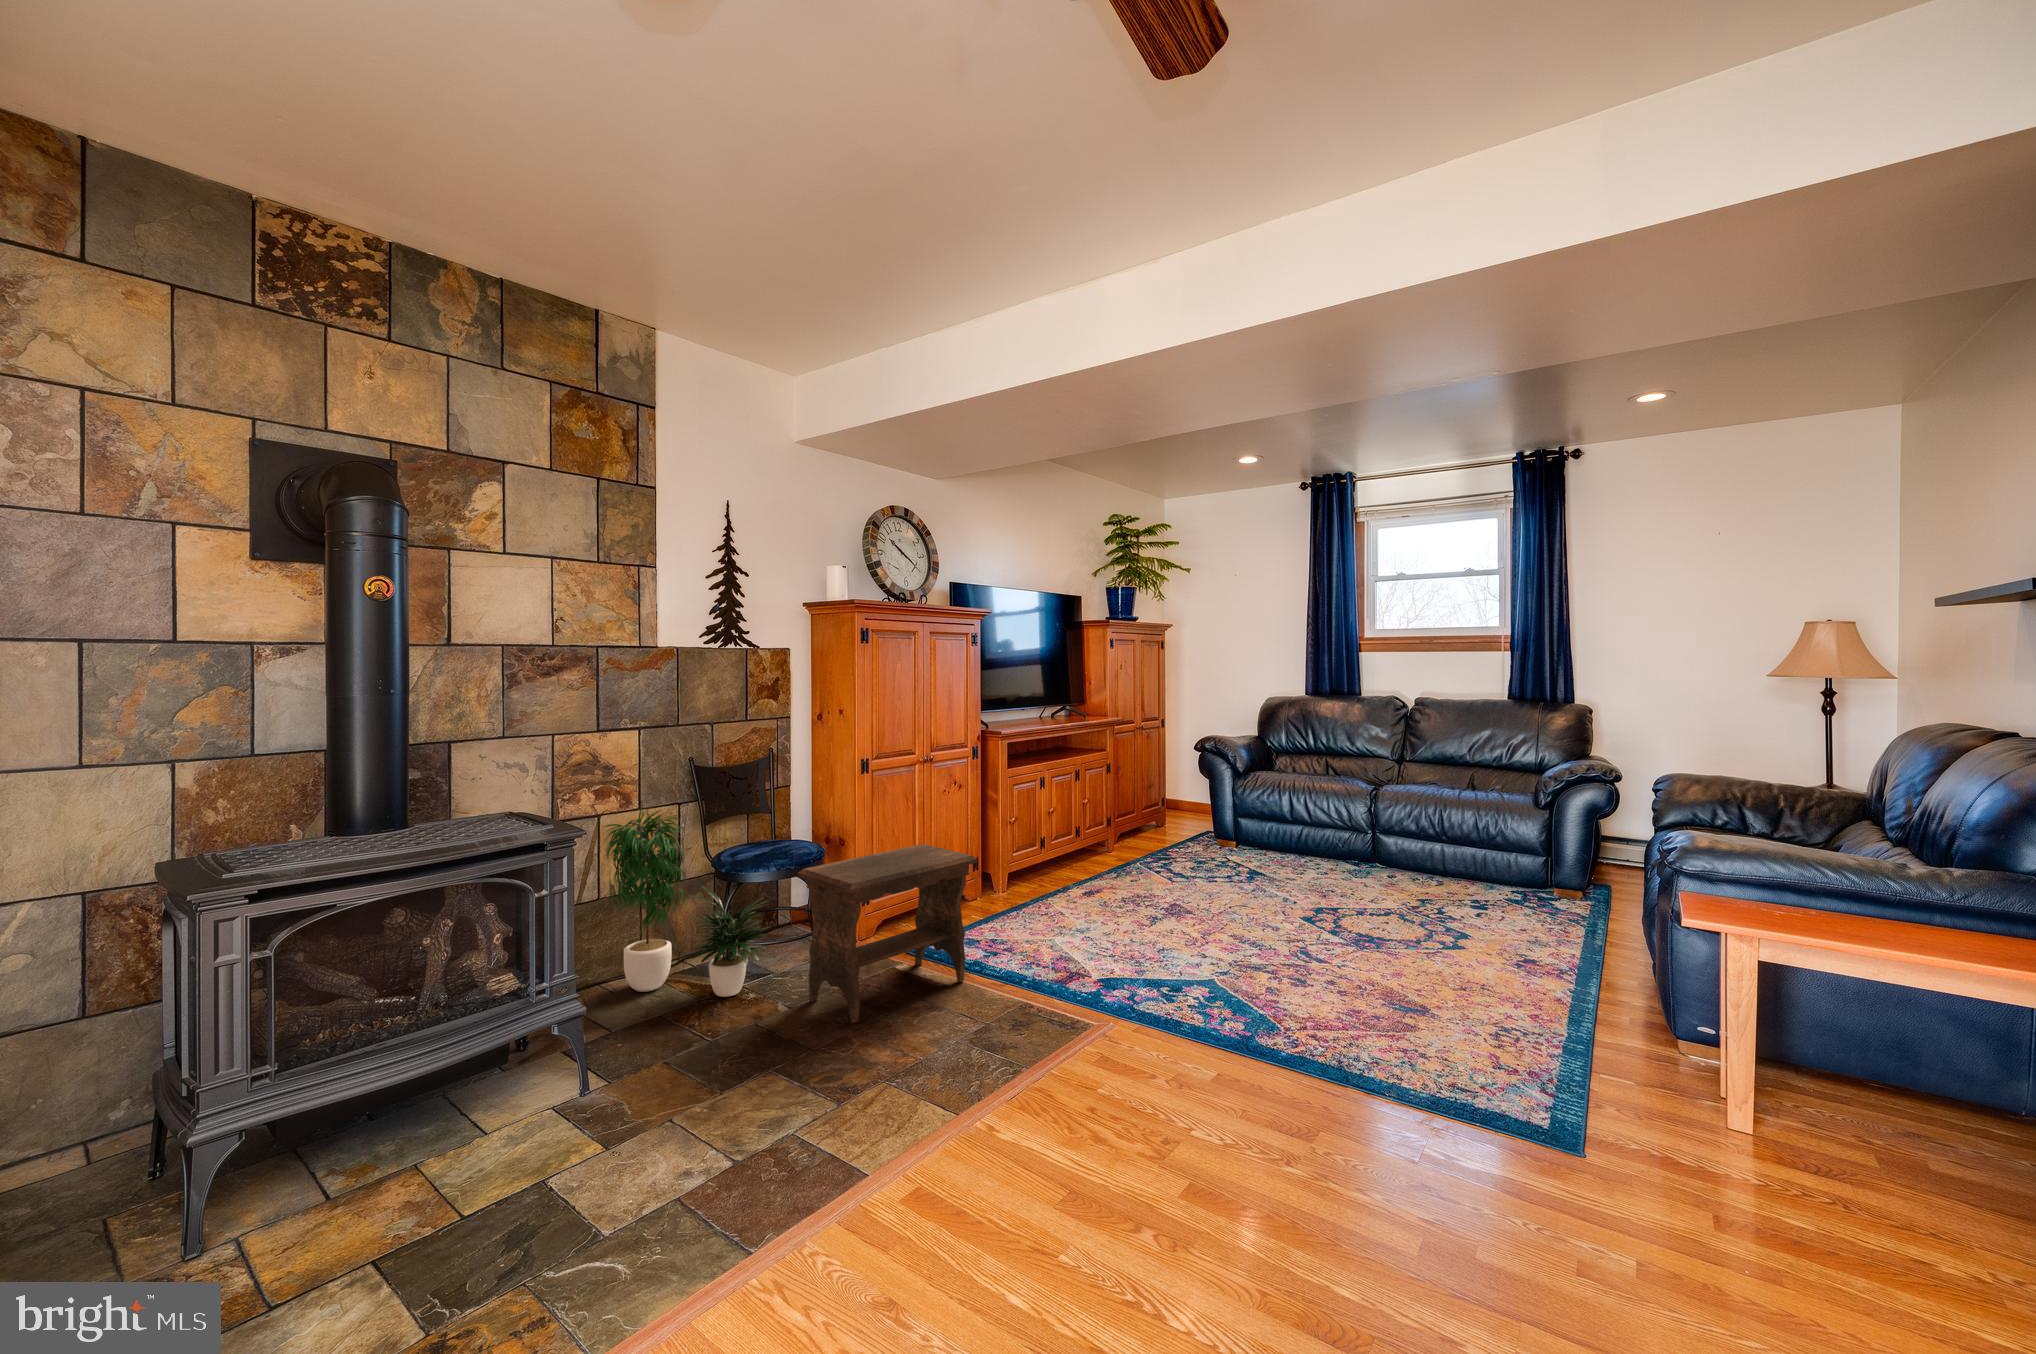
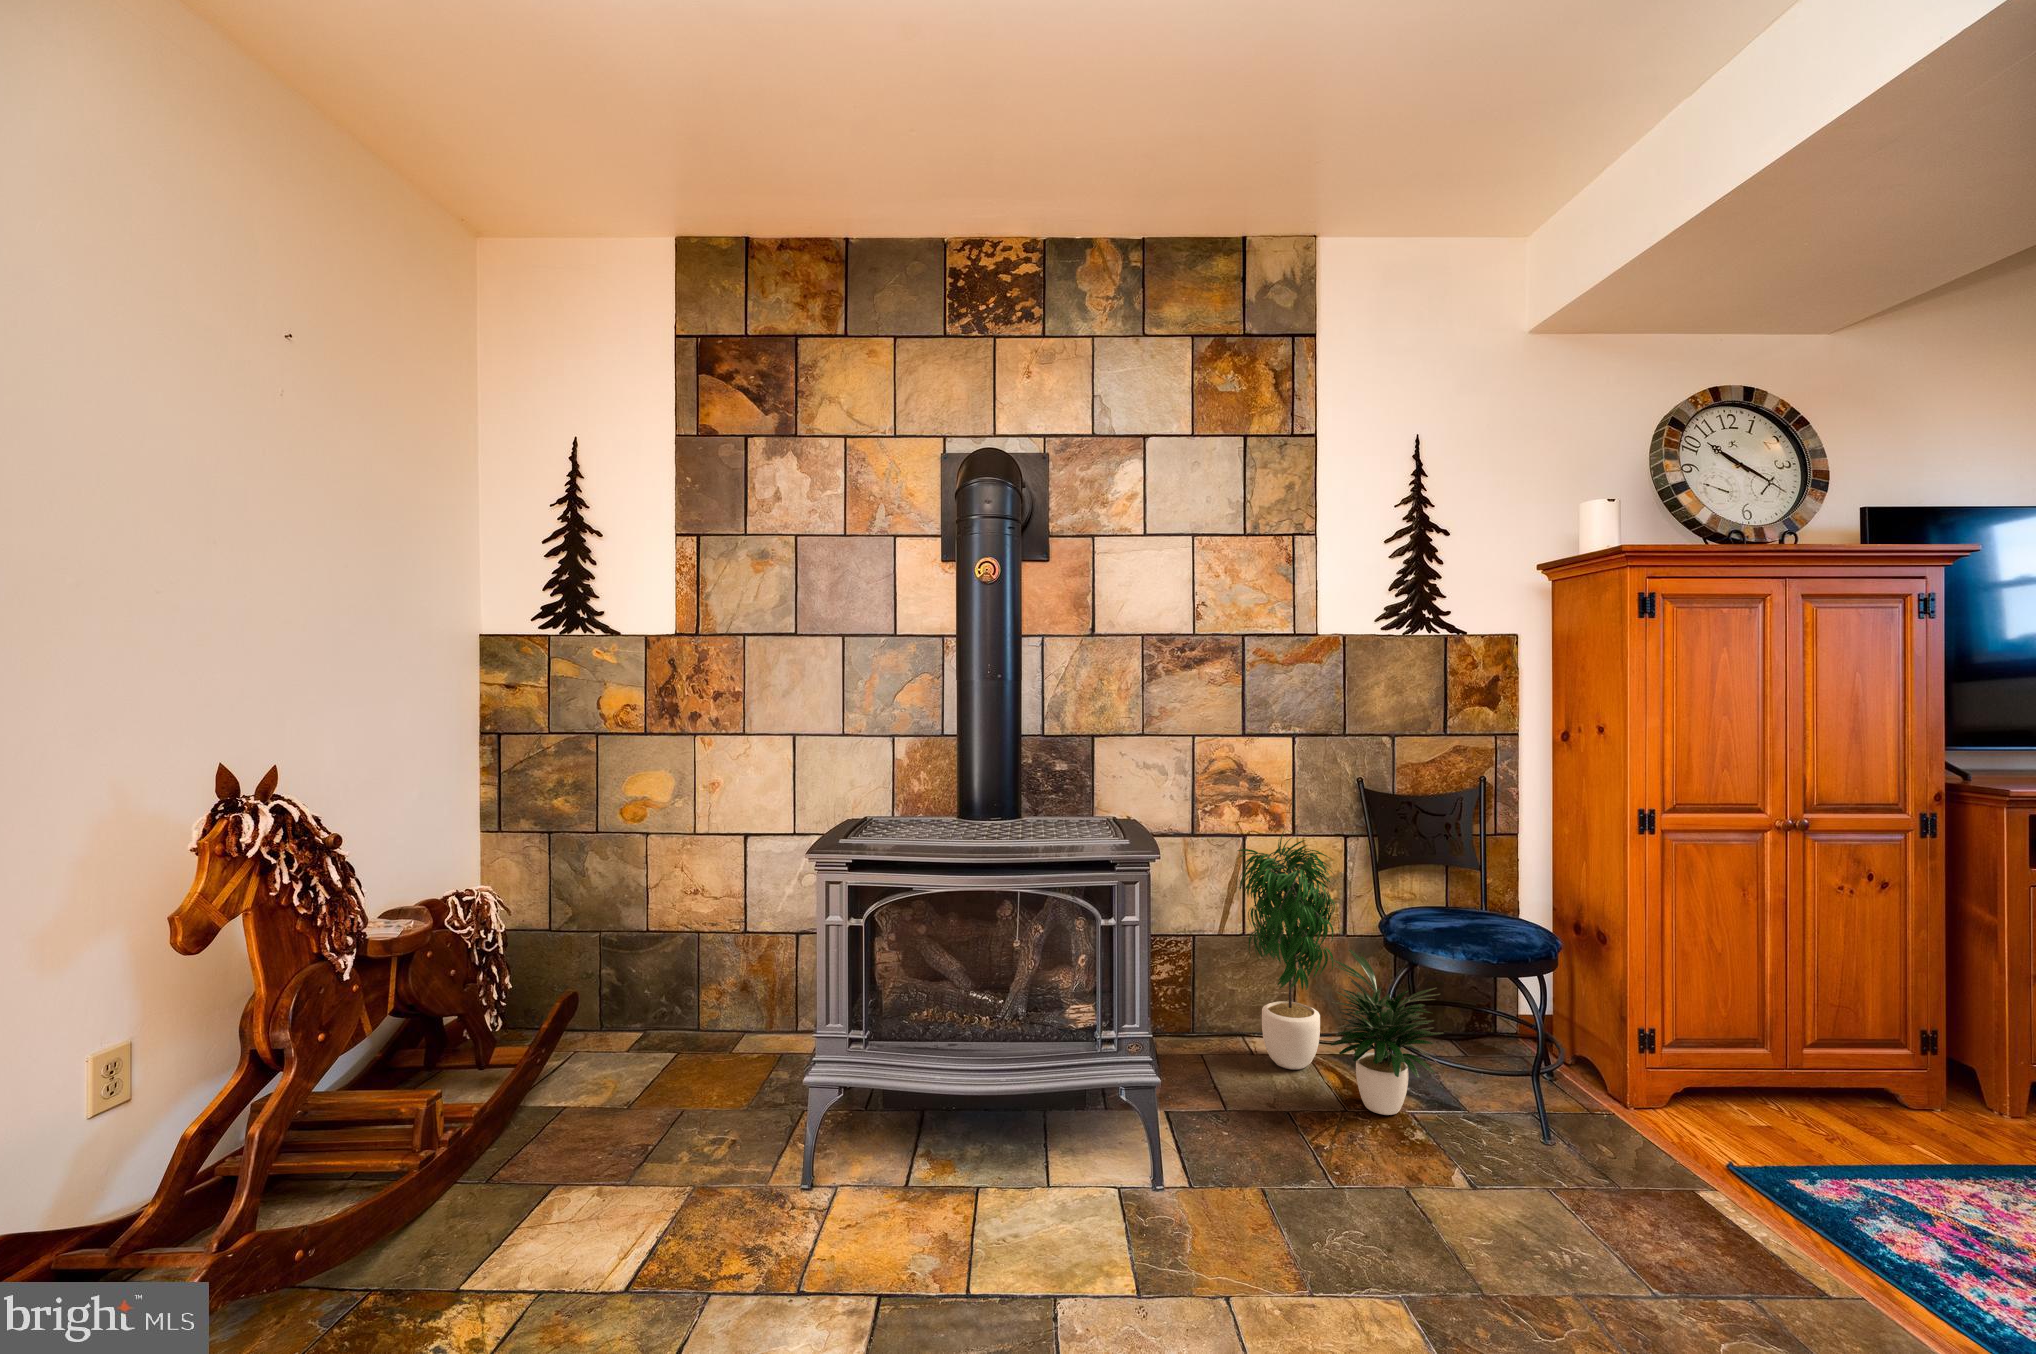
footstool: present [798,844,977,1023] -> none [1474,960,1855,1252]

